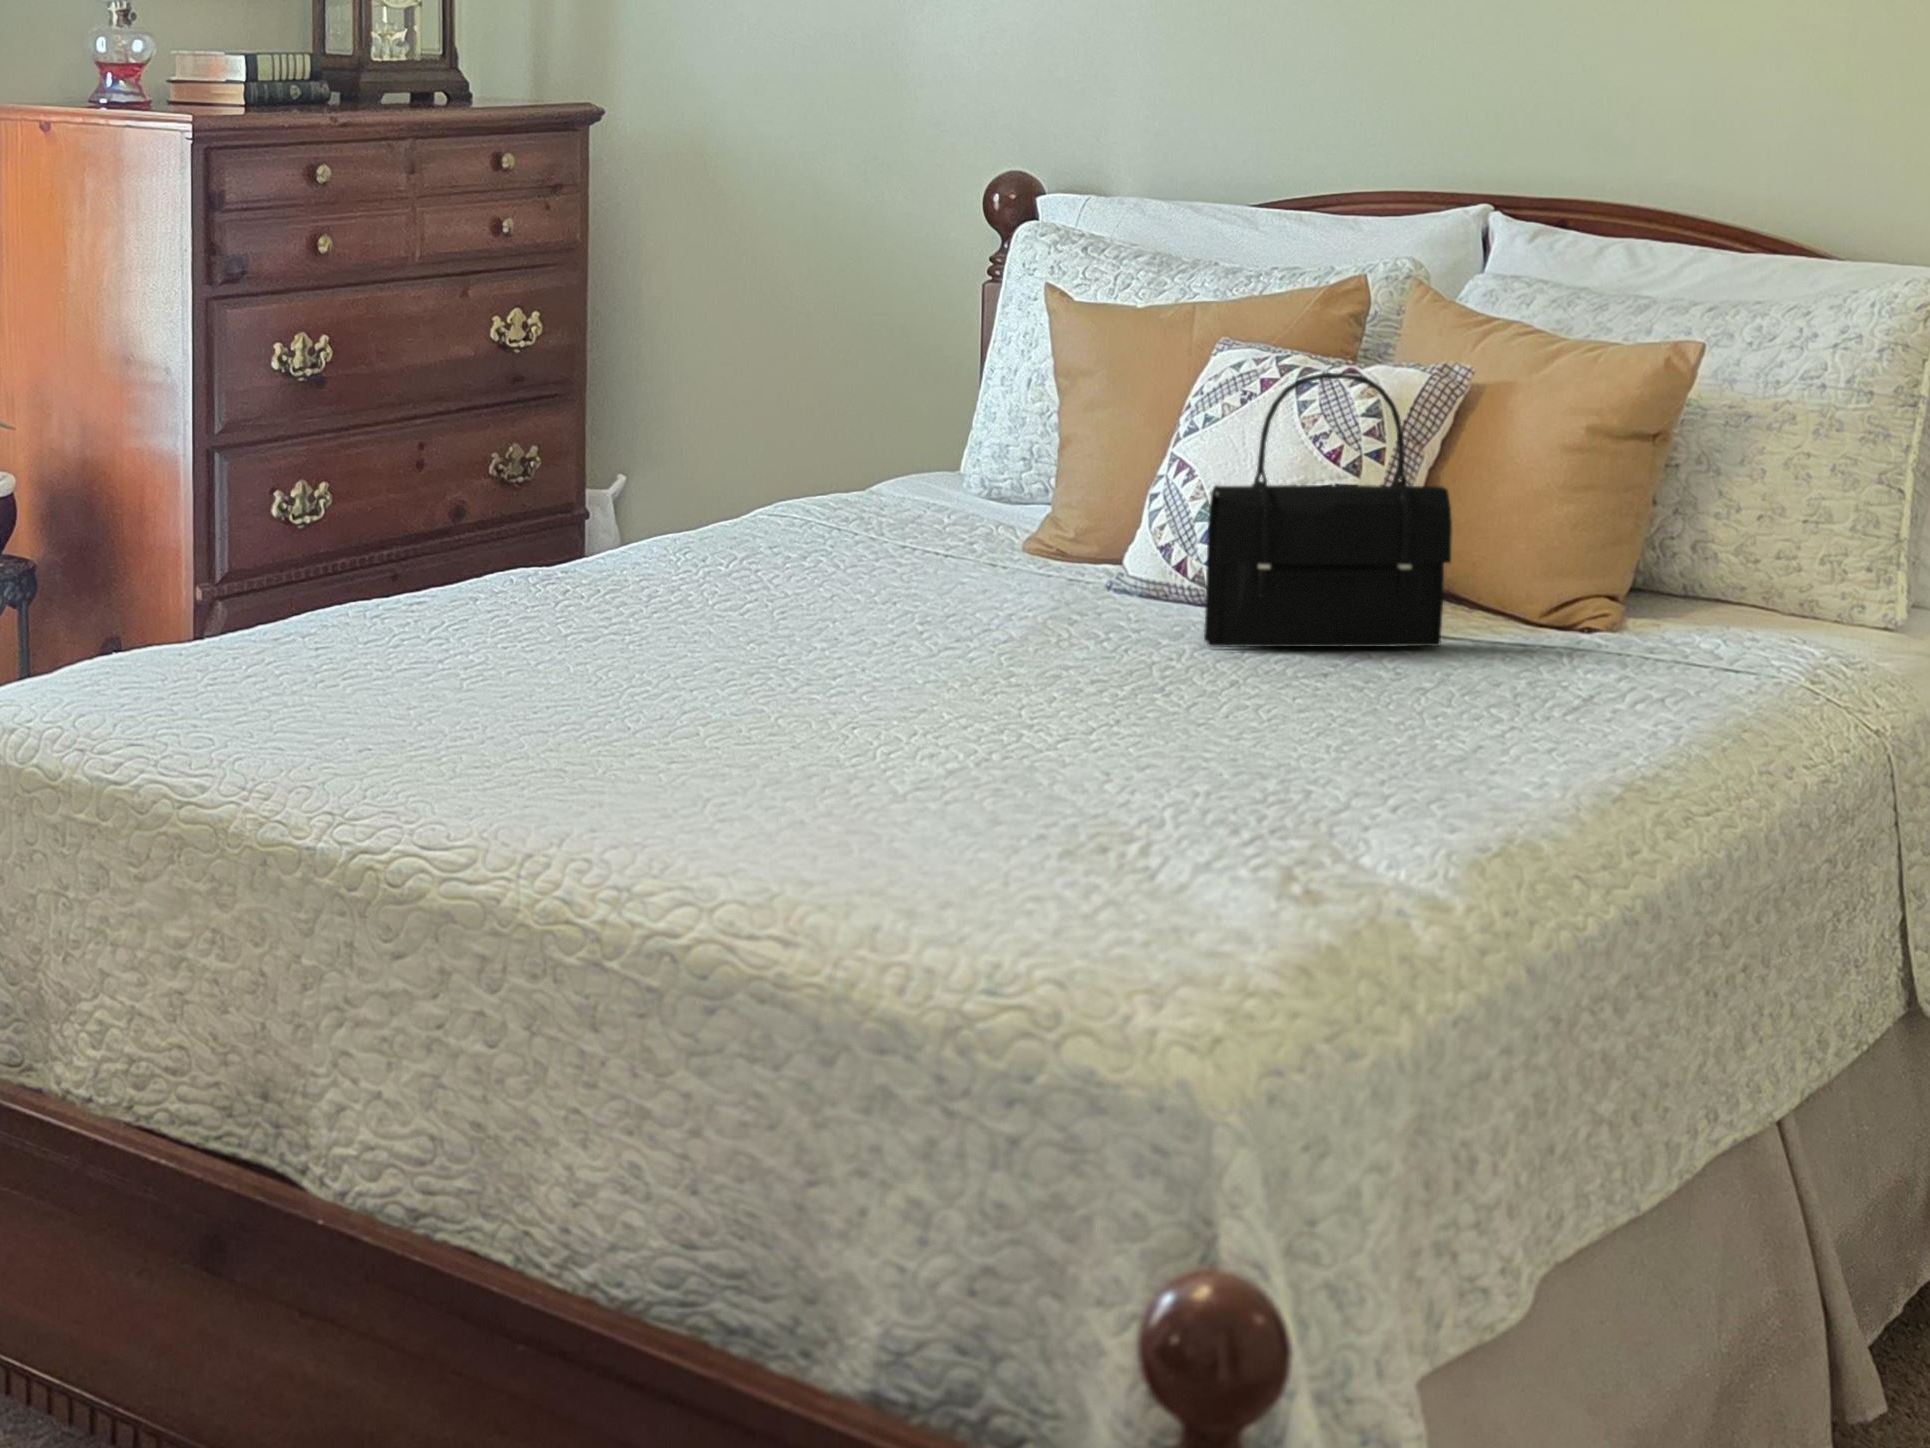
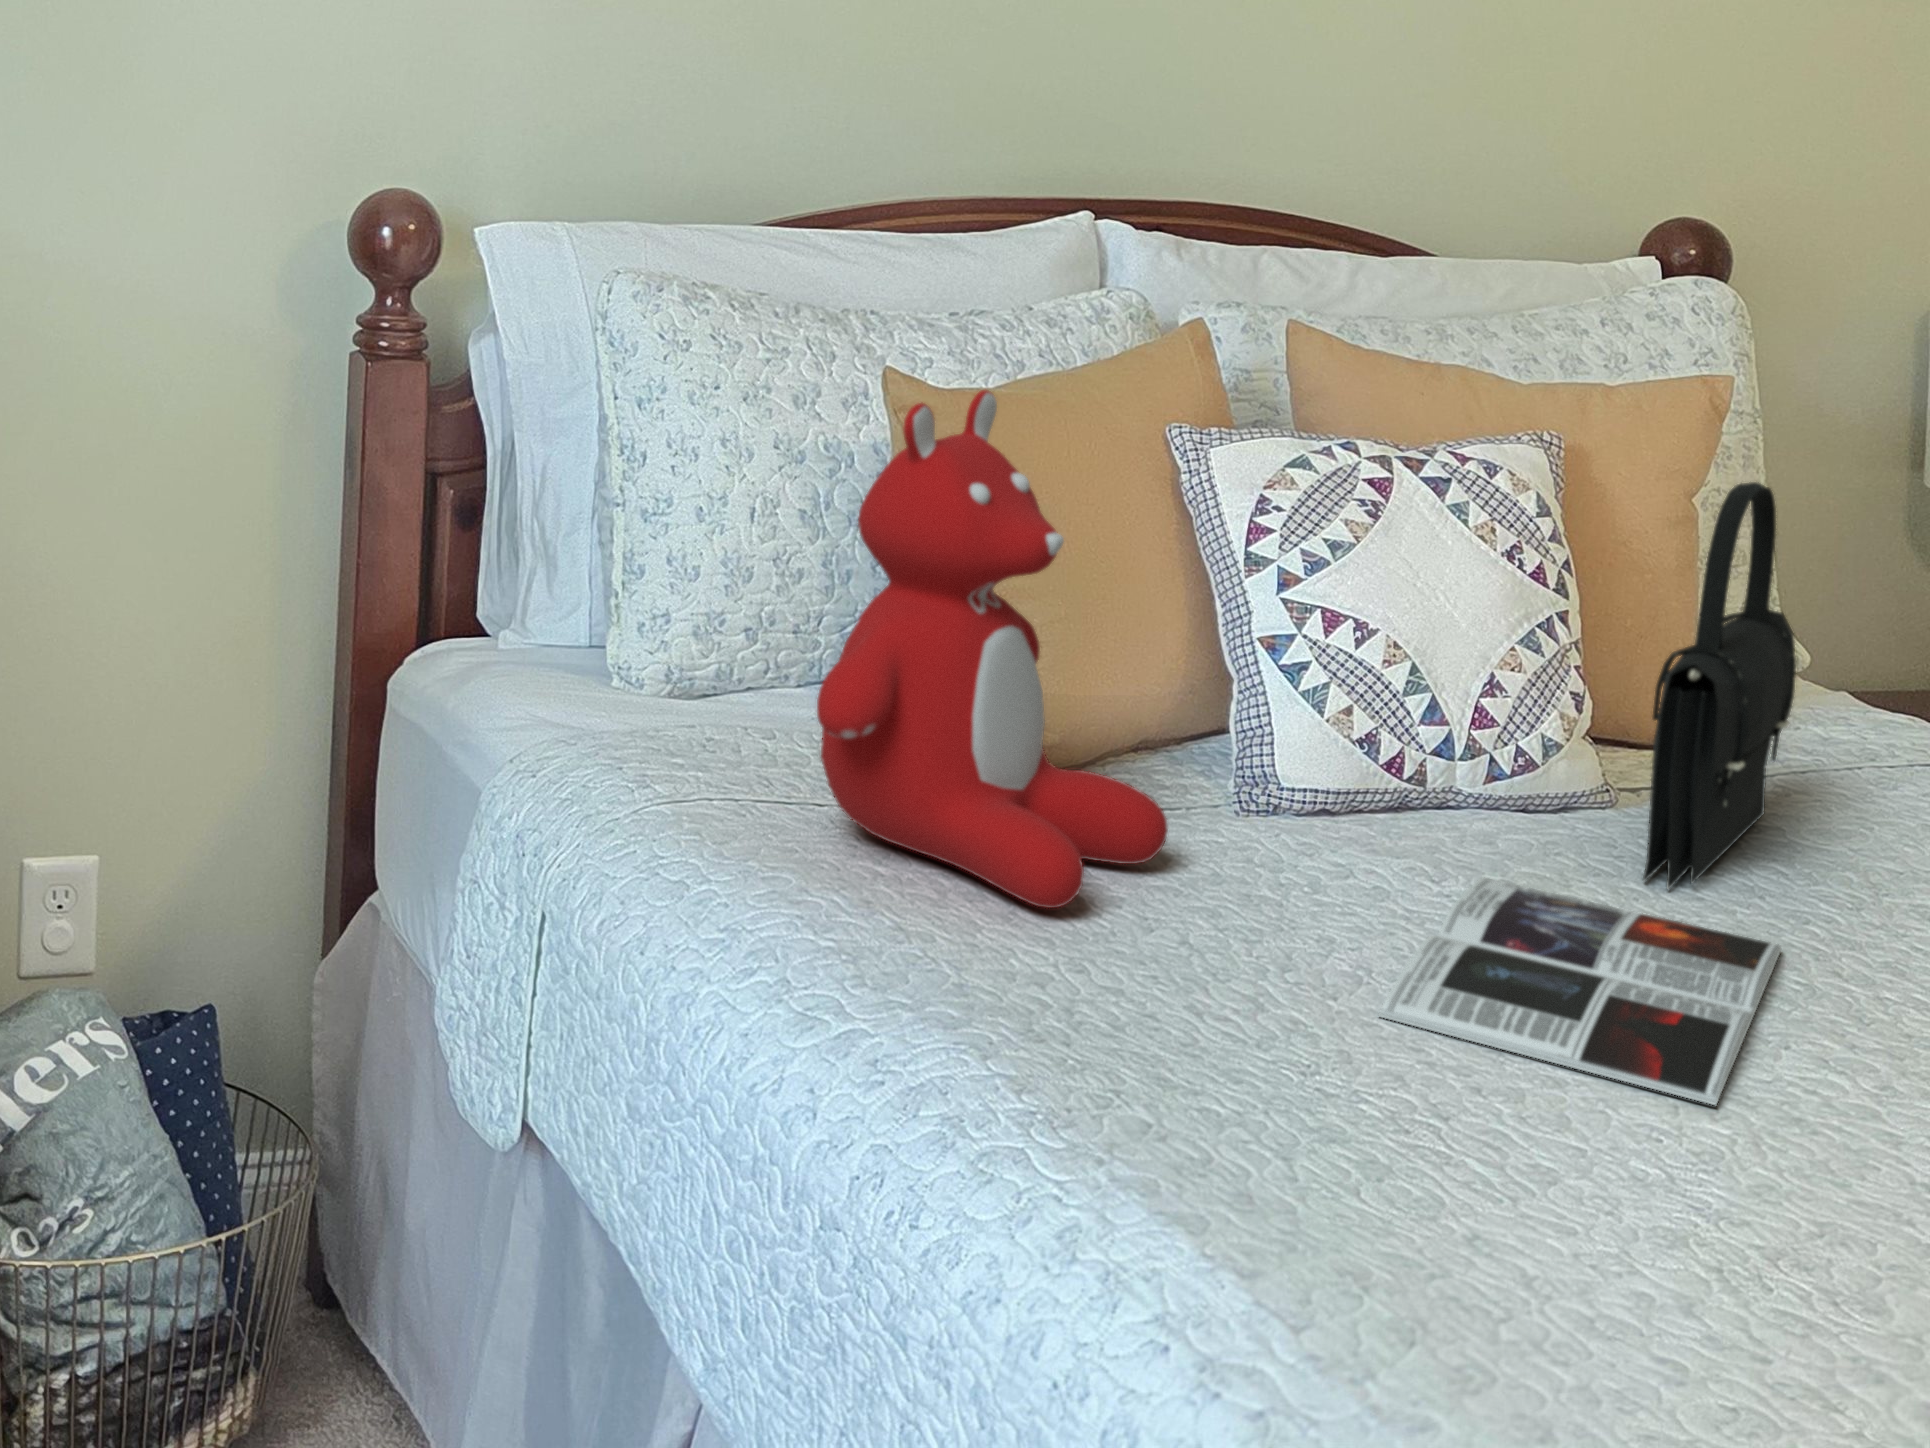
teddy bear: none [736,280,971,582] -> present [817,390,1168,908]
magazine: none [829,614,1167,675] -> present [1379,878,1781,1105]

